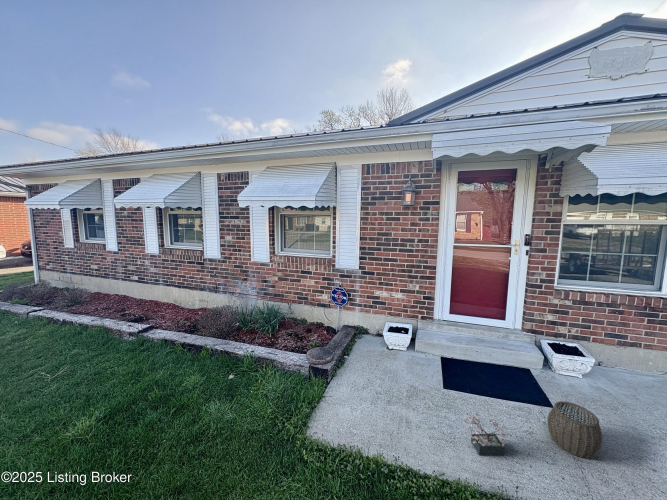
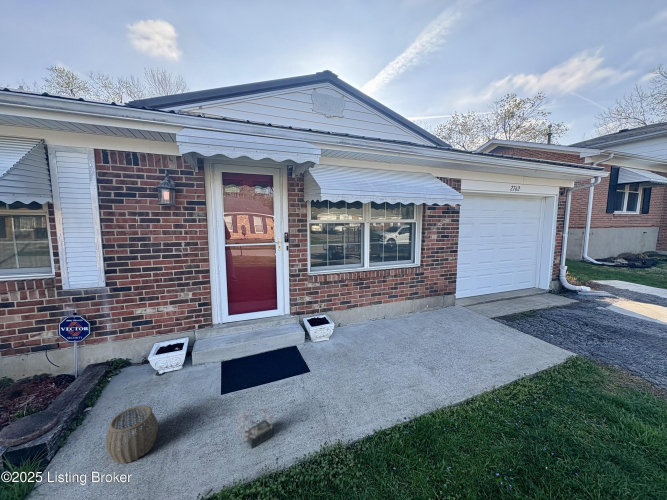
woven basket: present [547,401,602,458] -> present [105,406,158,463]

